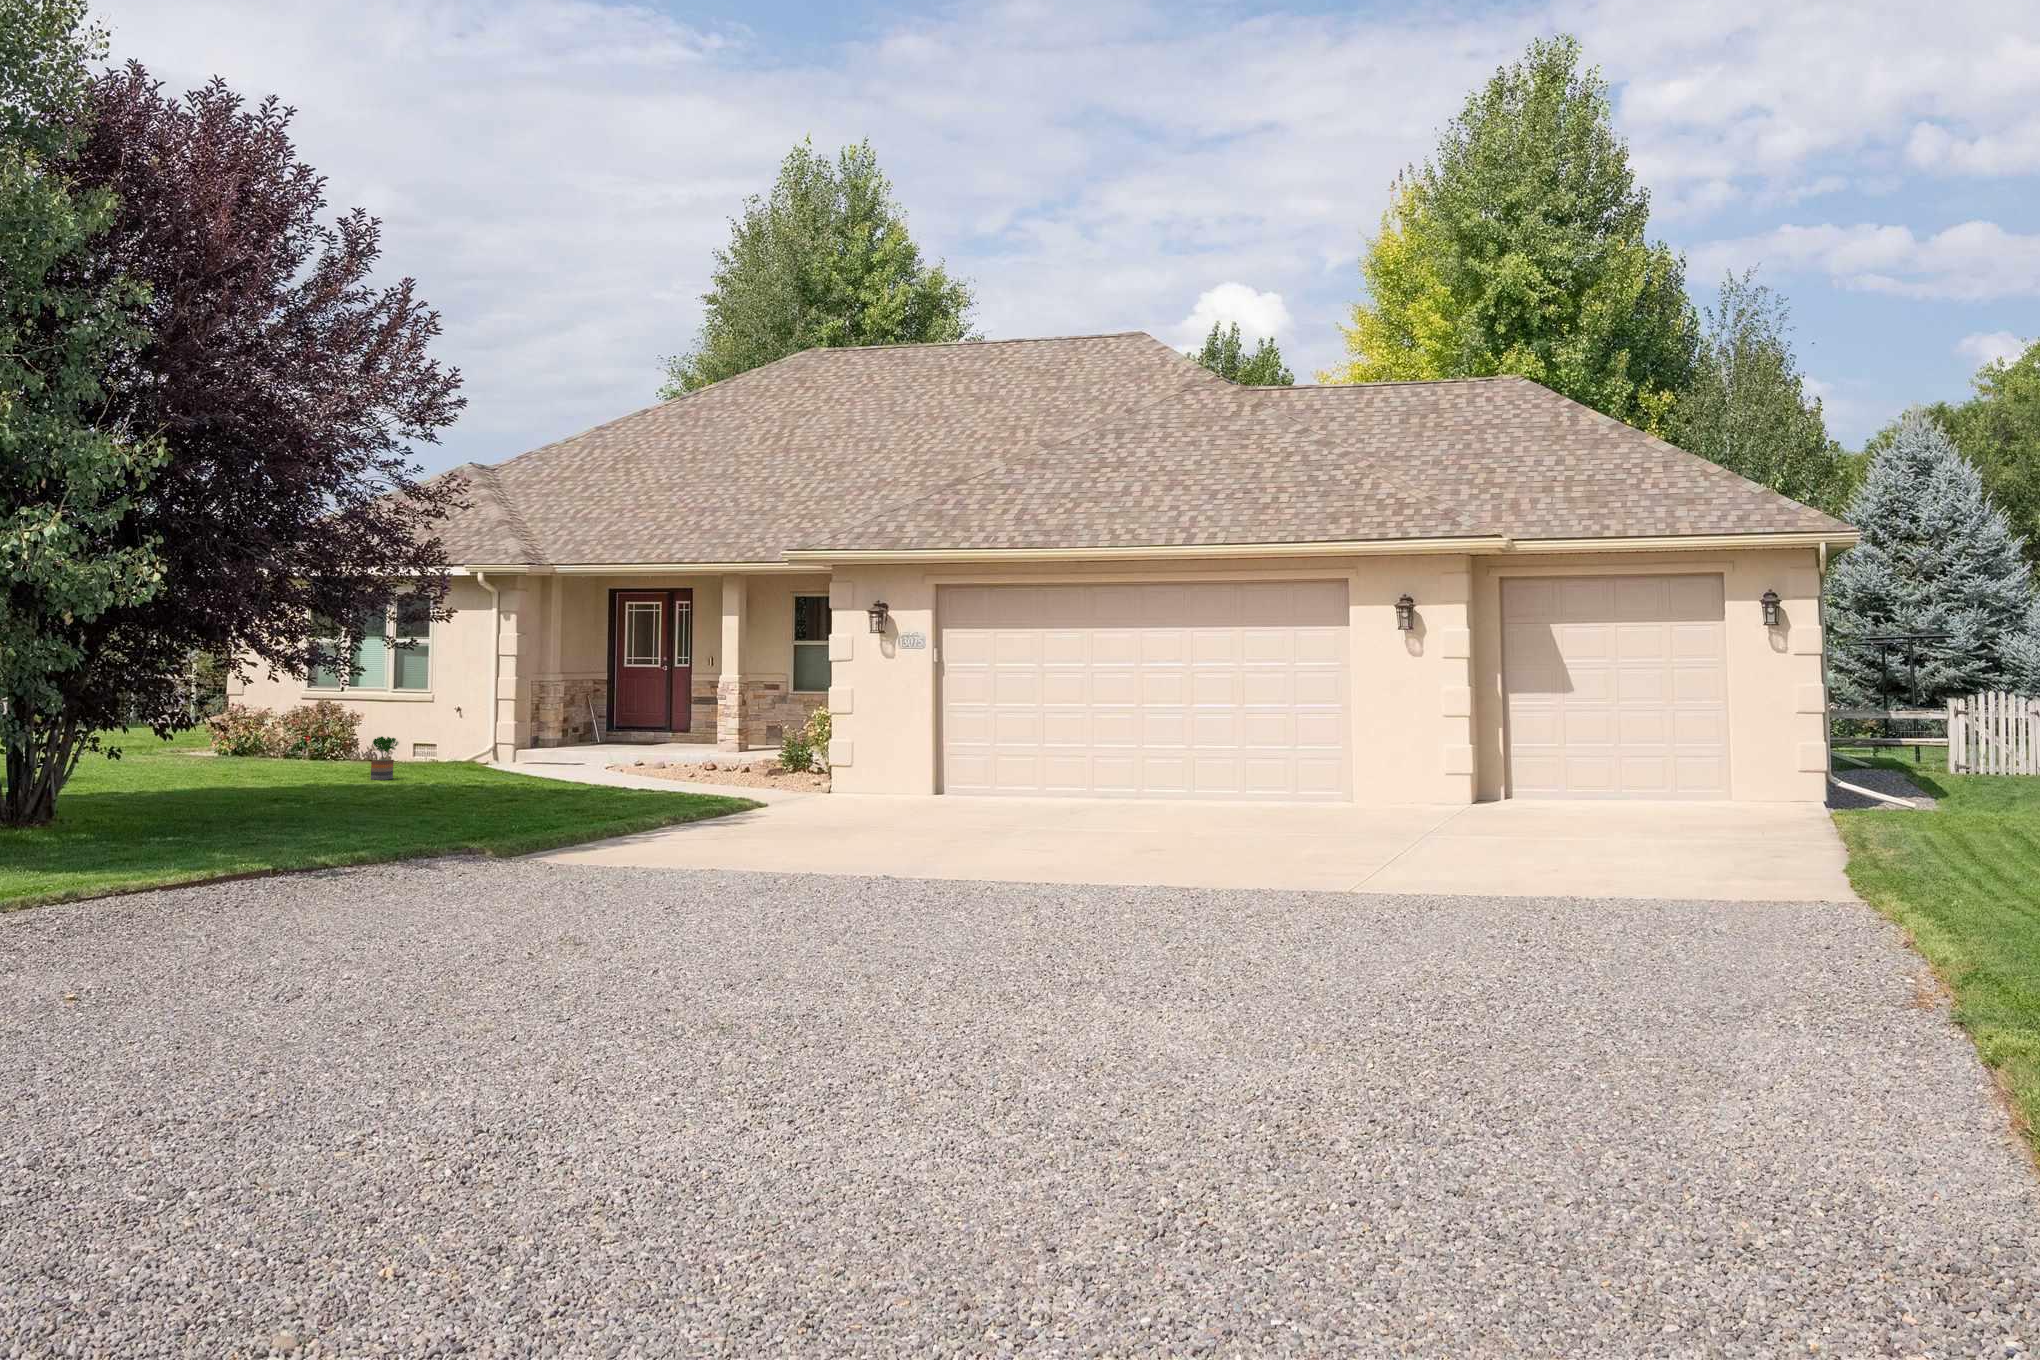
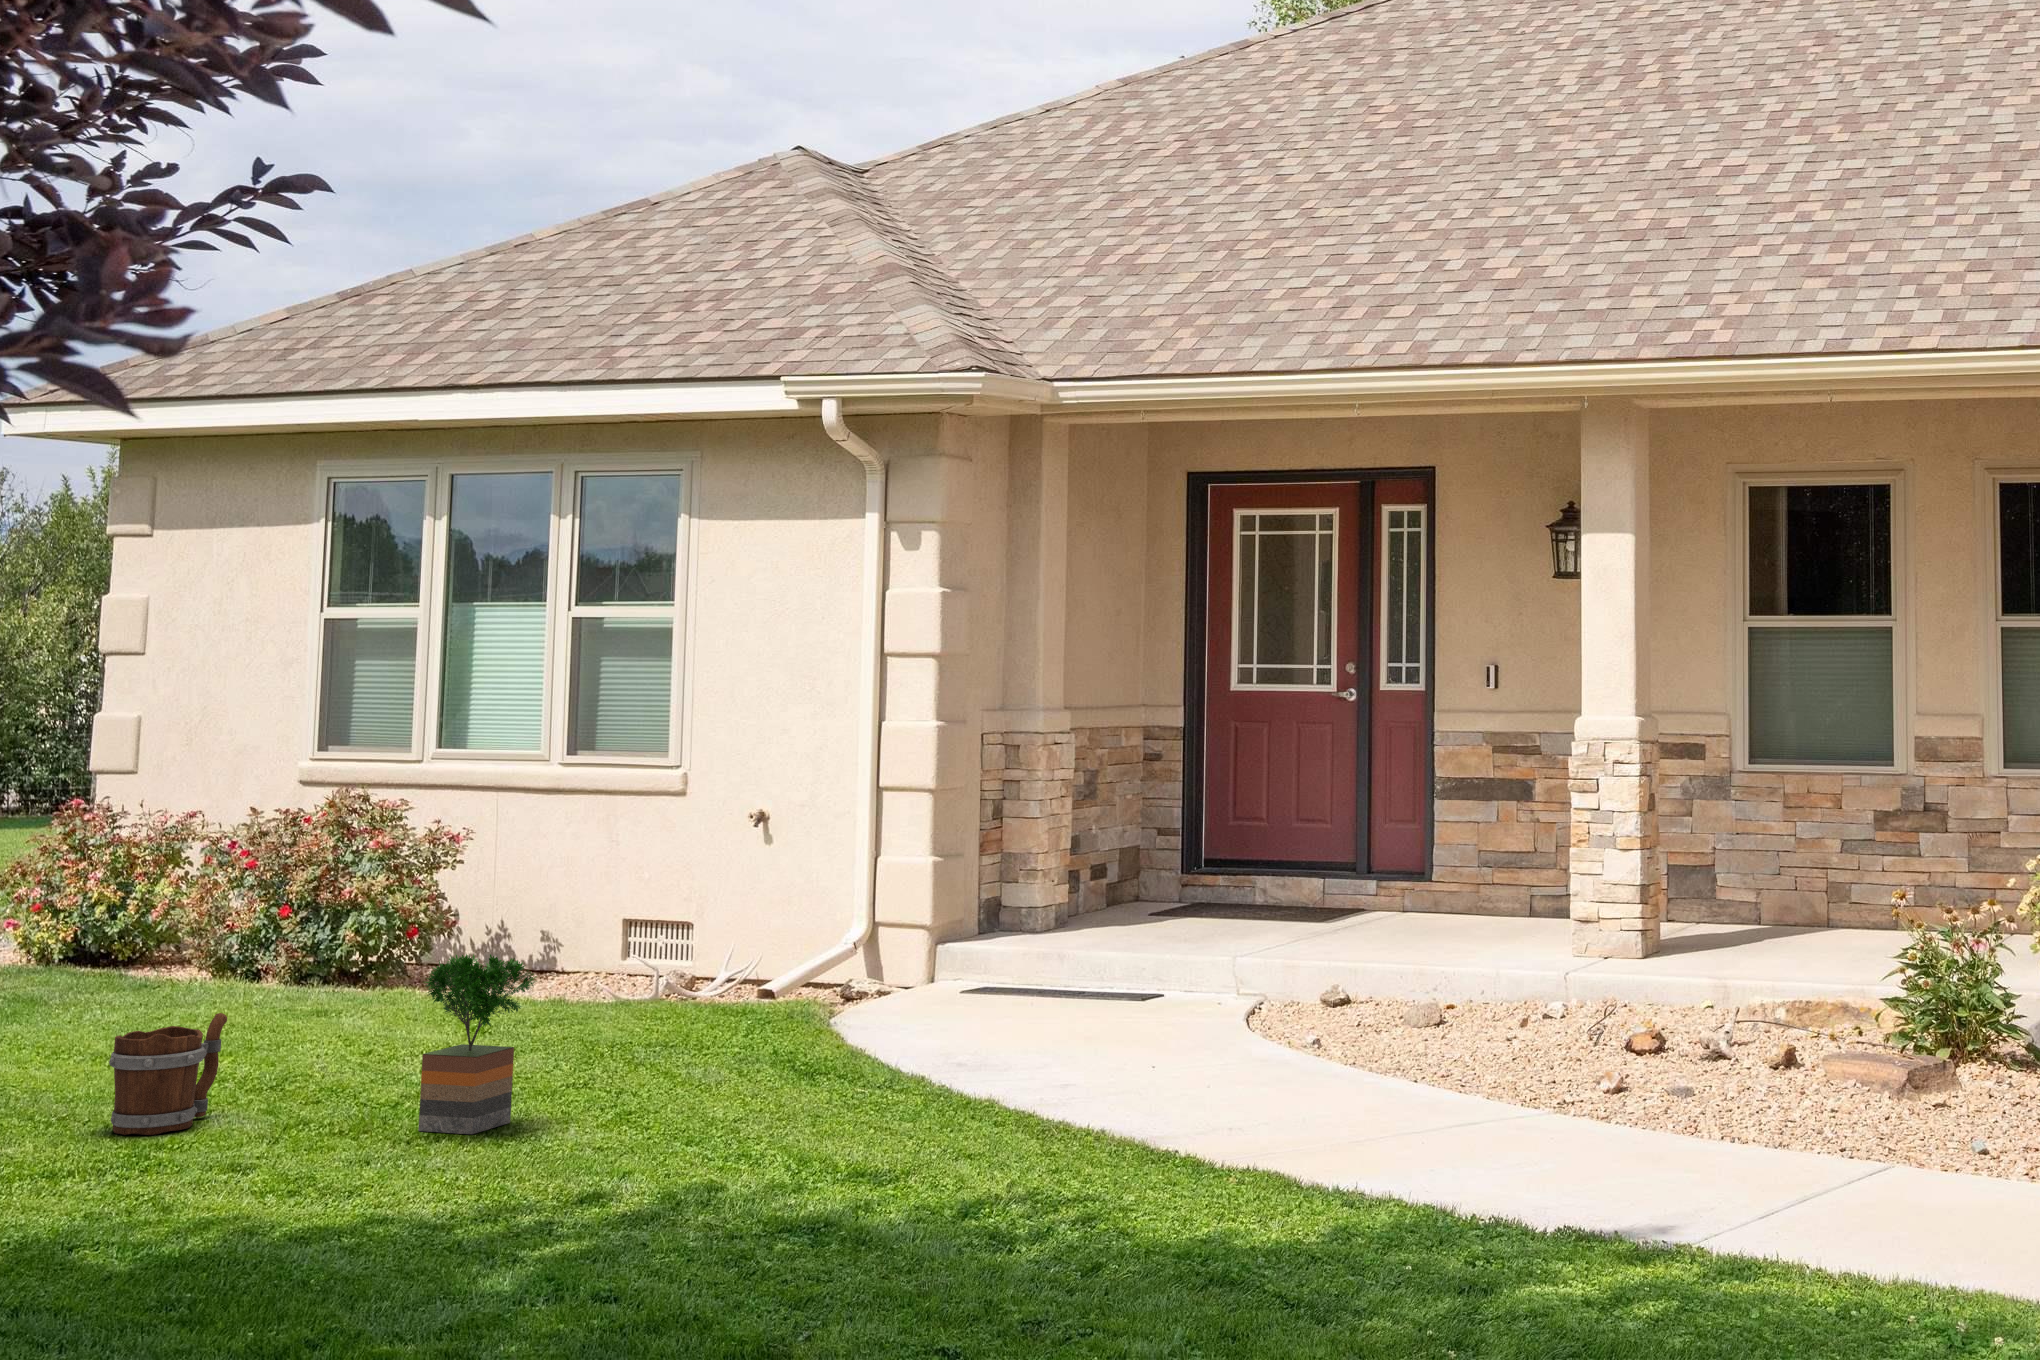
bucket: none [294,752,320,780] -> present [109,1013,227,1135]

